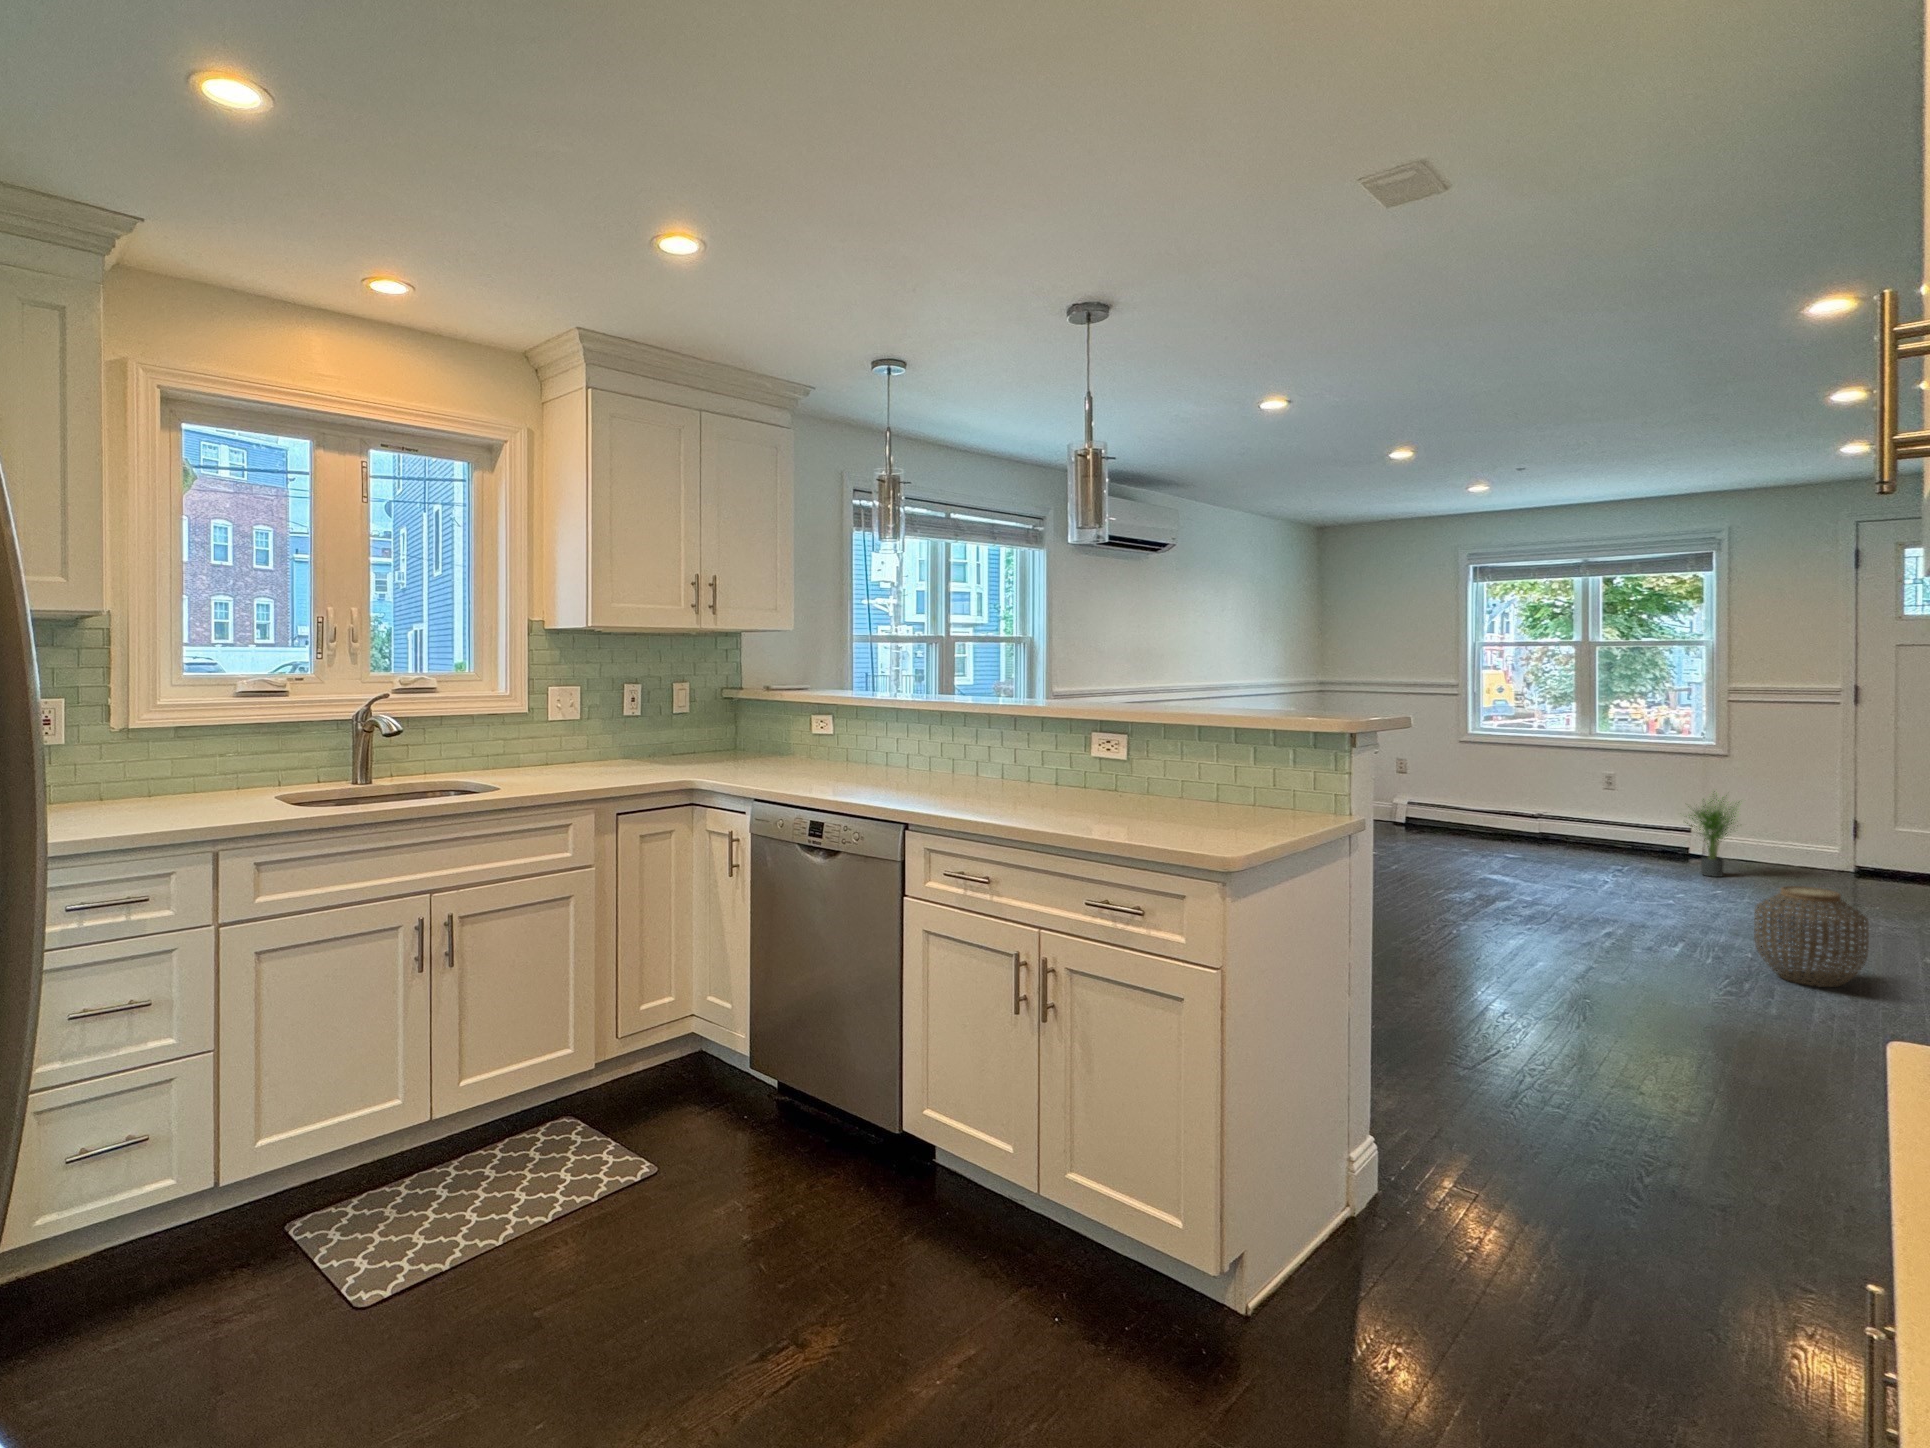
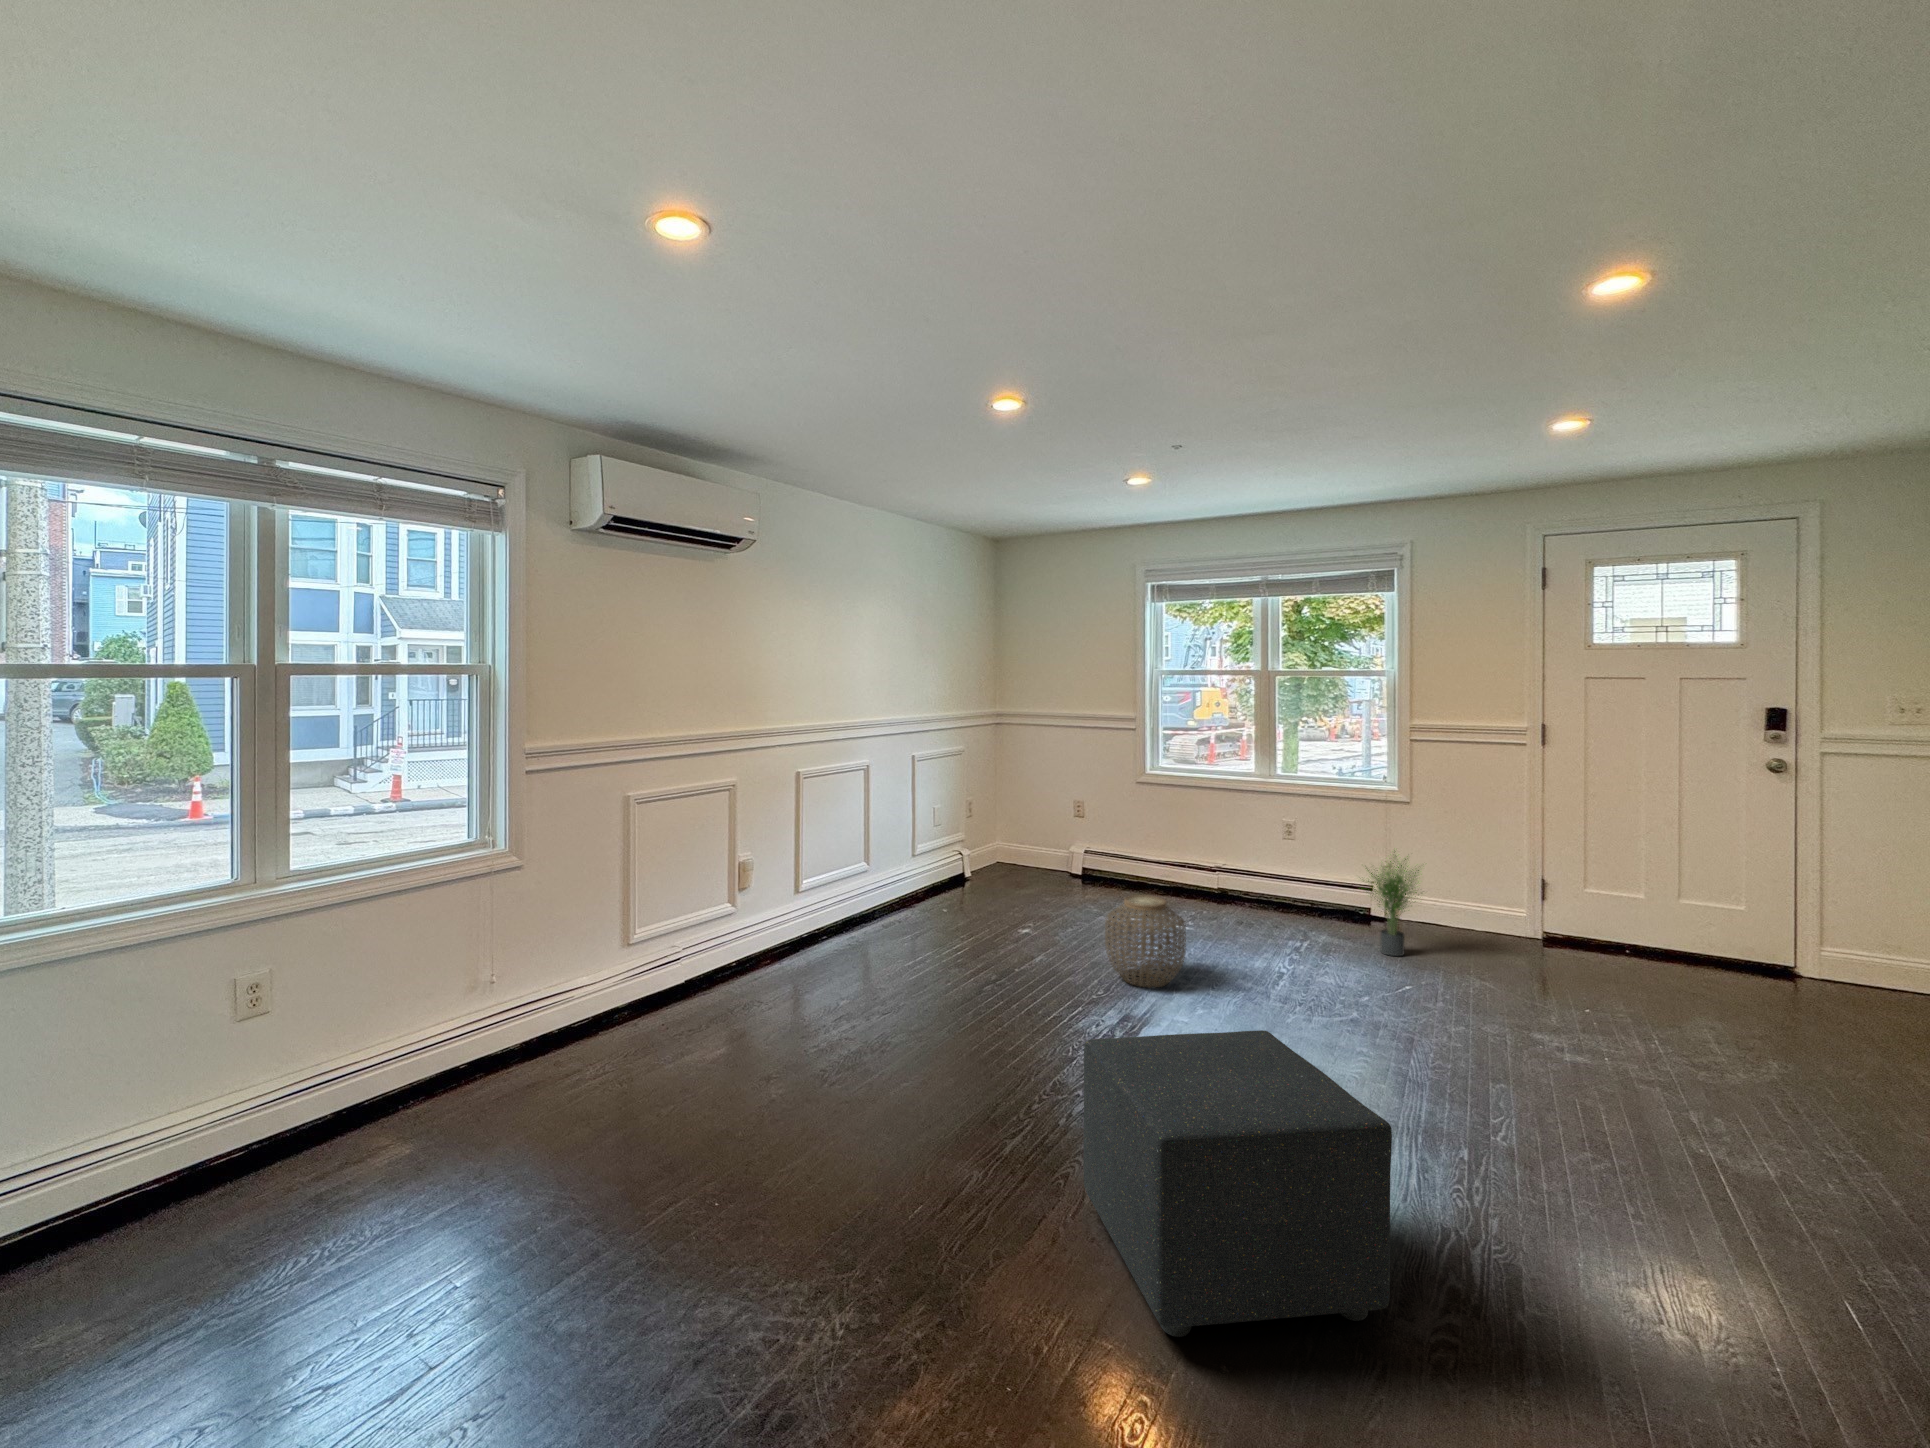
ottoman: none [1515,867,1730,1009] -> present [1084,1030,1392,1337]
woven basket: present [1754,886,1869,987] -> present [1105,895,1186,988]

